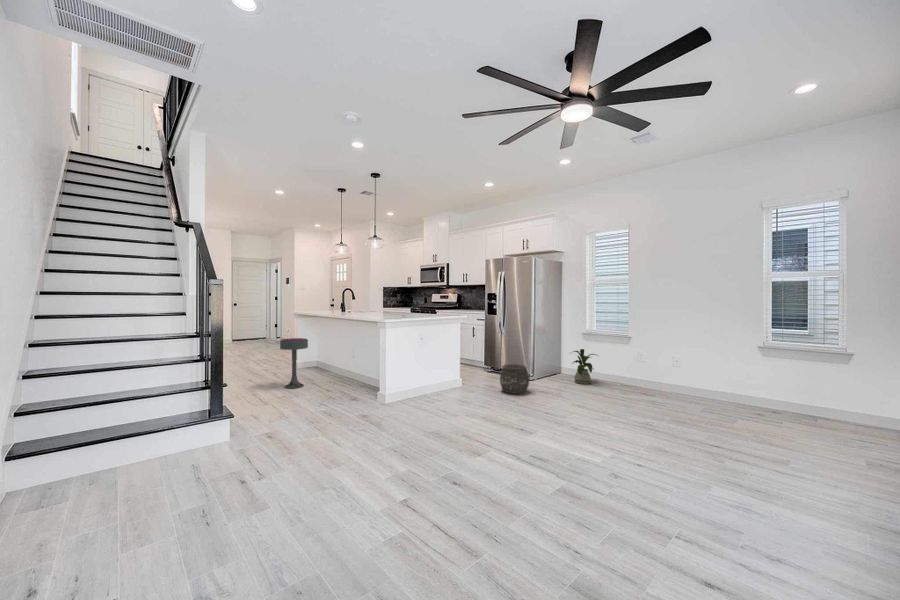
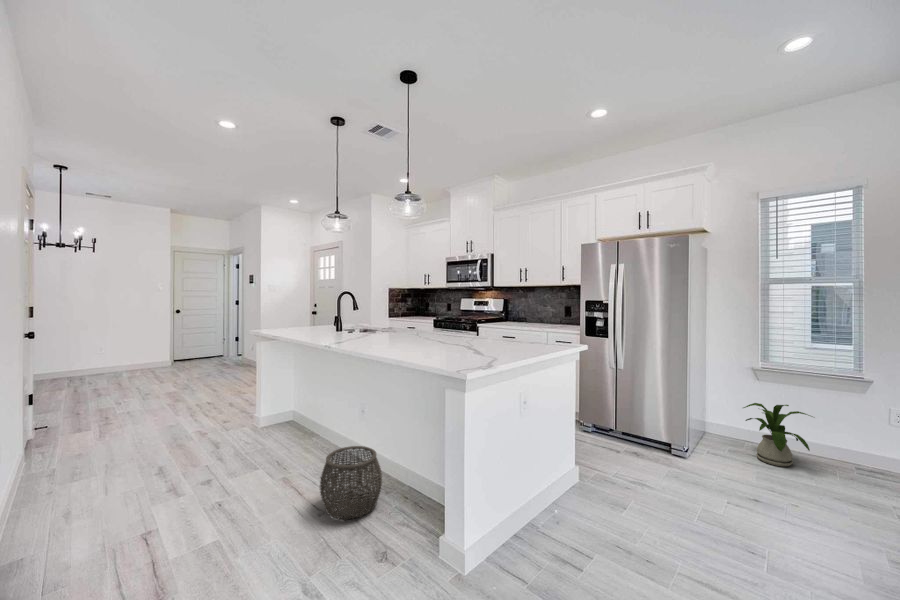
bar stool: present [280,338,308,388] -> none [216,392,275,501]
woven basket: present [500,364,529,394] -> present [320,446,382,520]

